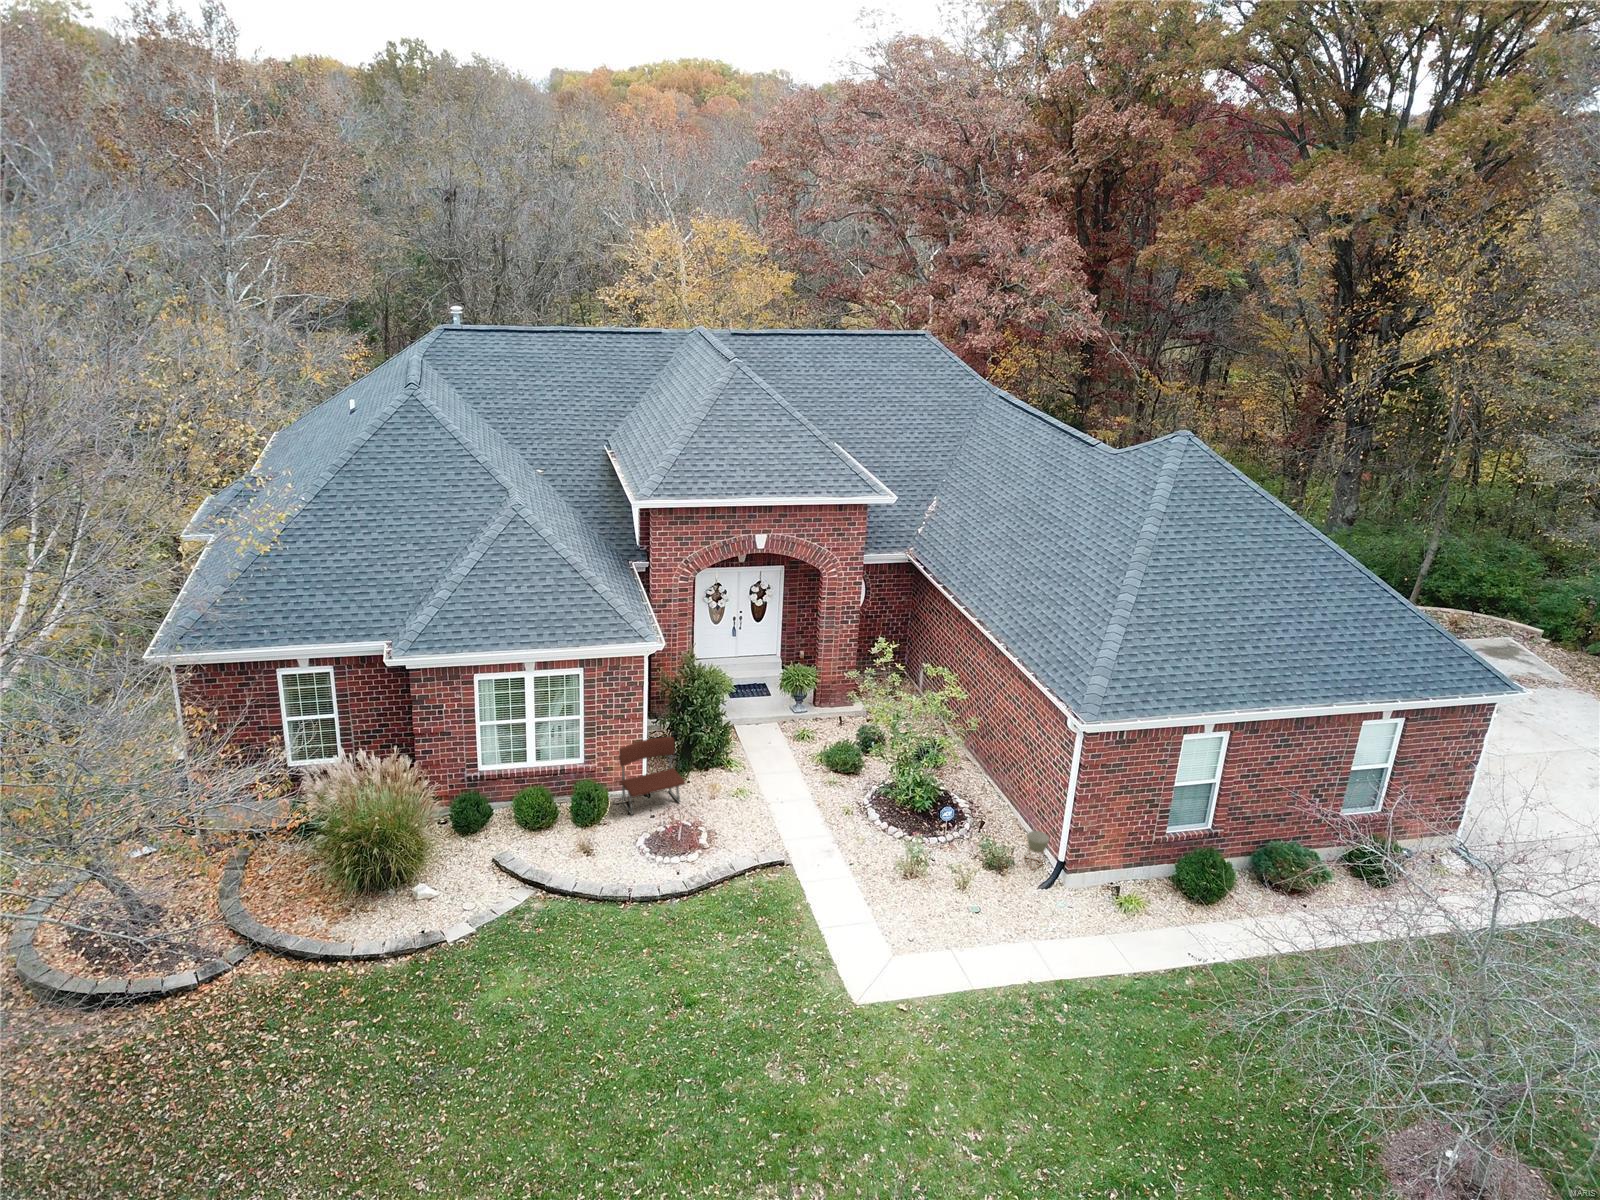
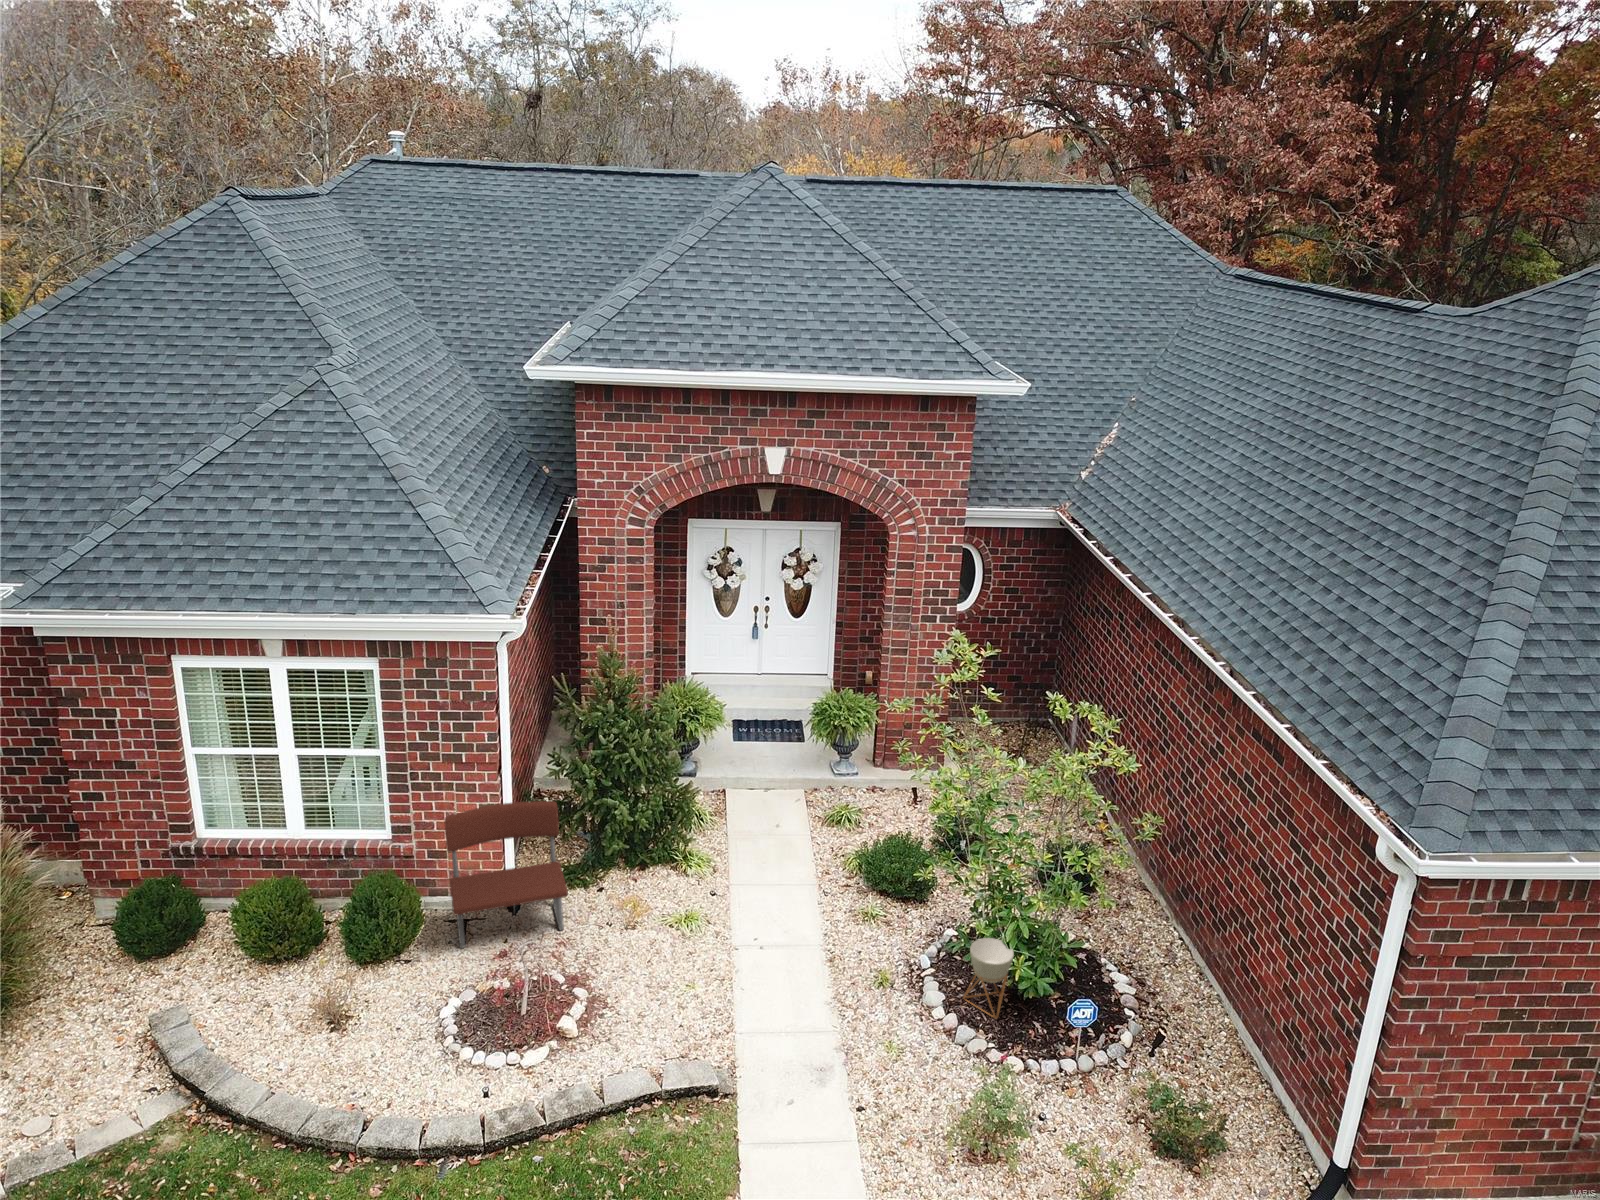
planter: present [1025,831,1049,870] -> present [963,938,1014,1018]

